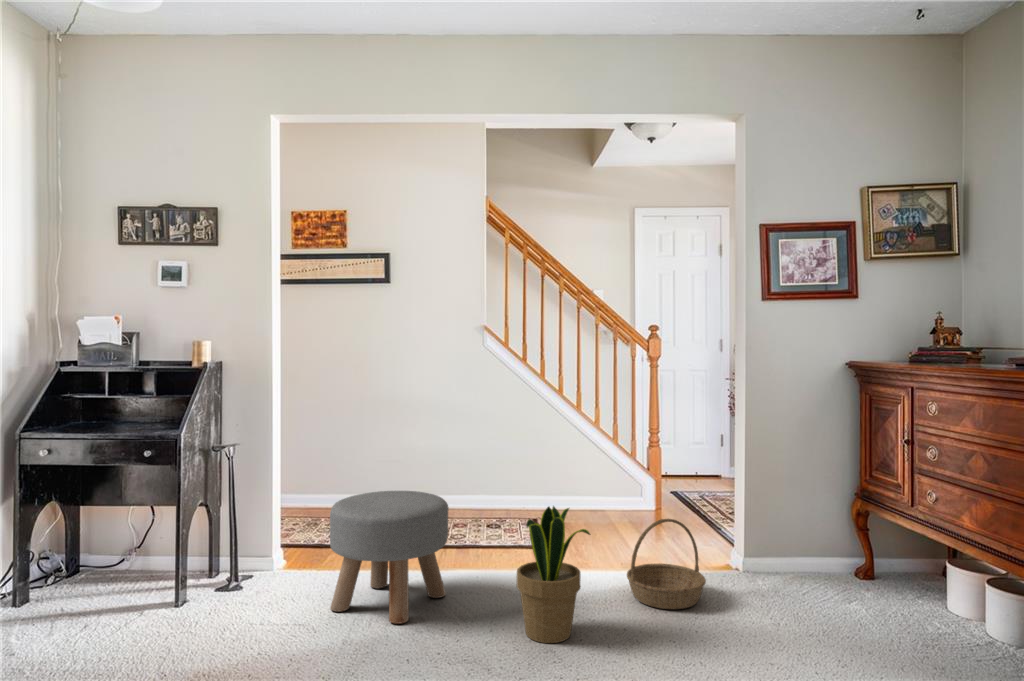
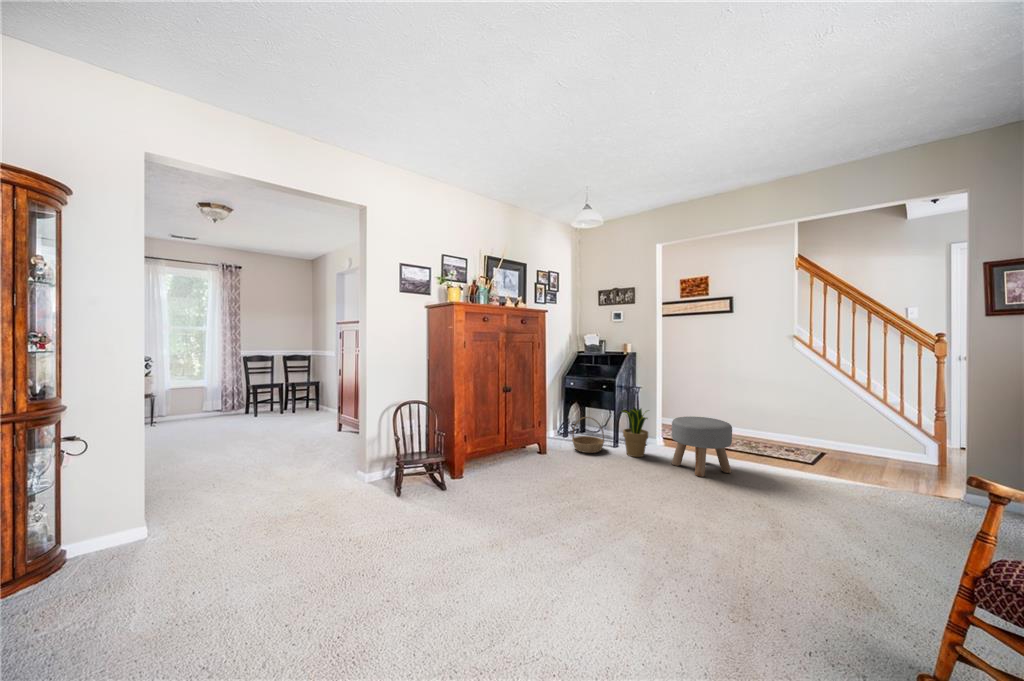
potted plant: present [517,506,591,643] -> present [622,407,648,457]
basket: present [627,519,706,609] -> present [572,417,604,453]

